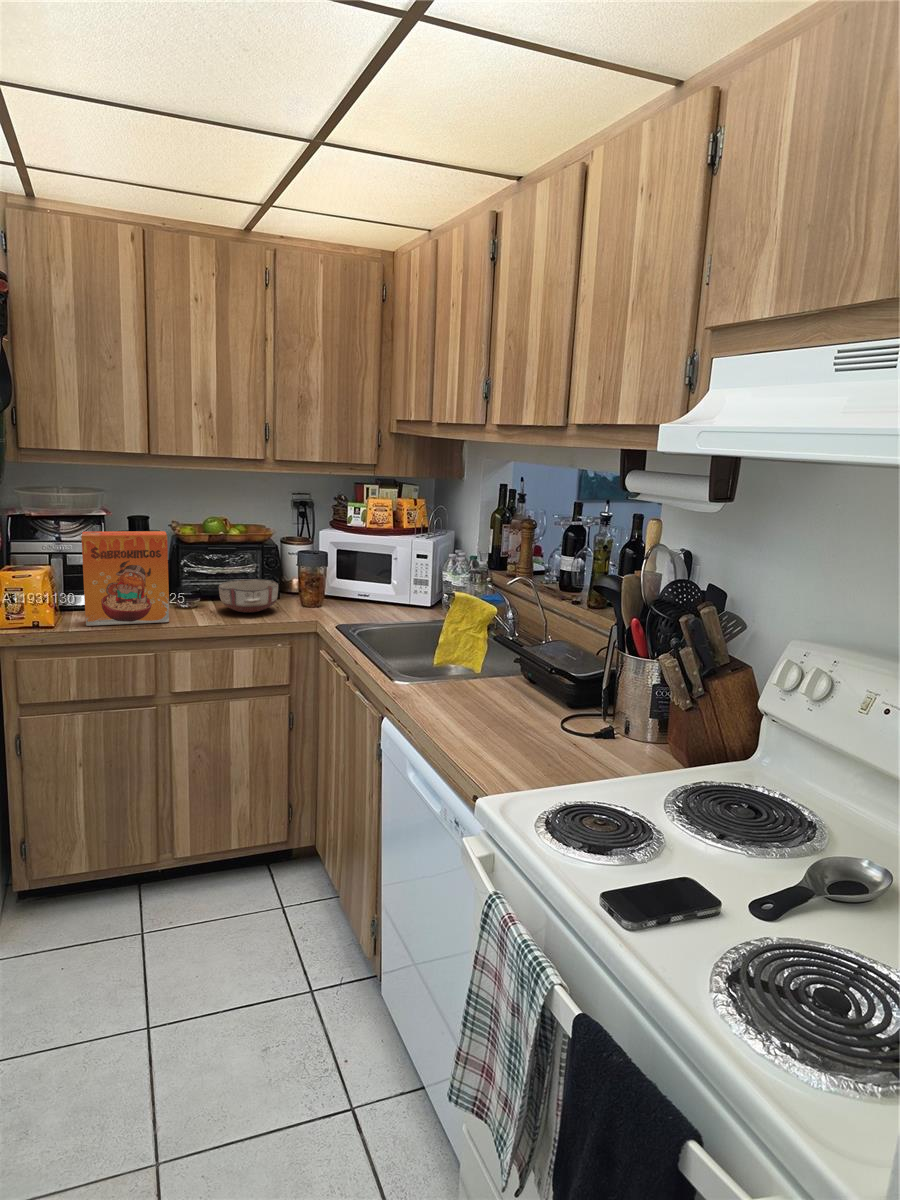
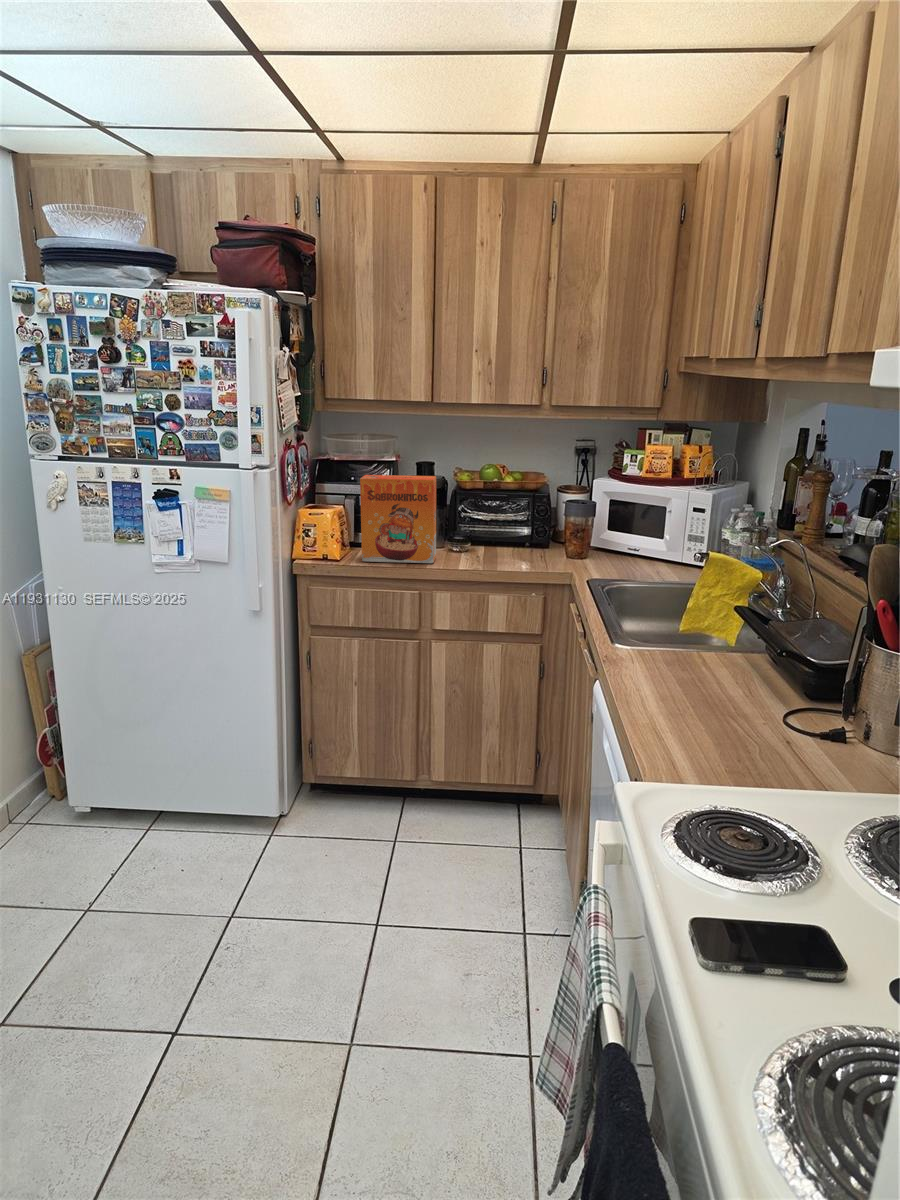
ceramic bowl: present [219,579,278,613] -> none [485,526,543,559]

